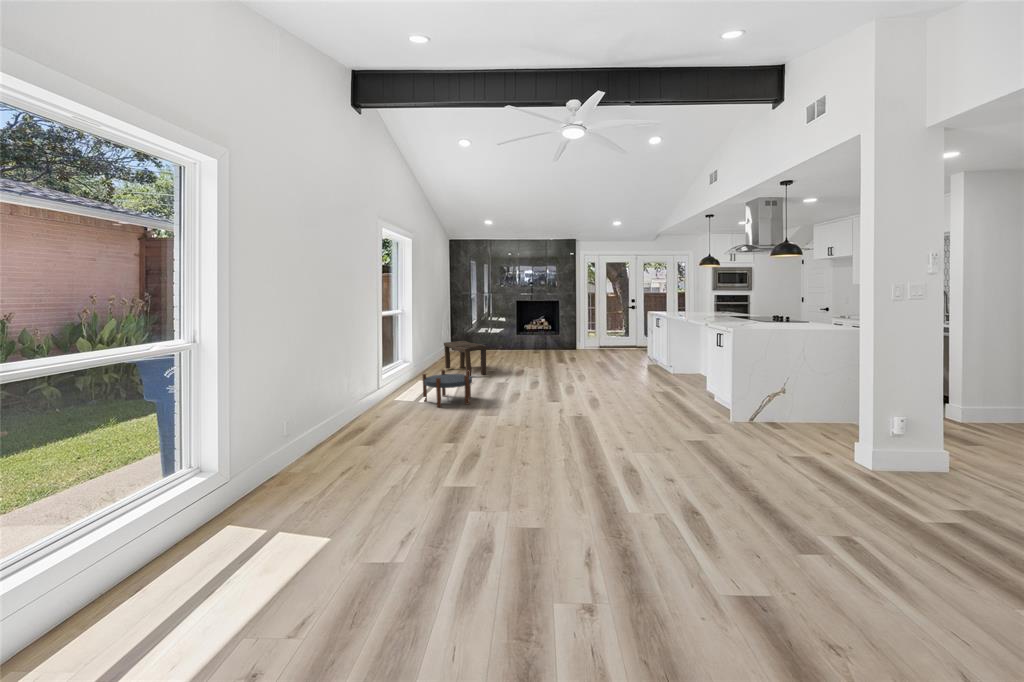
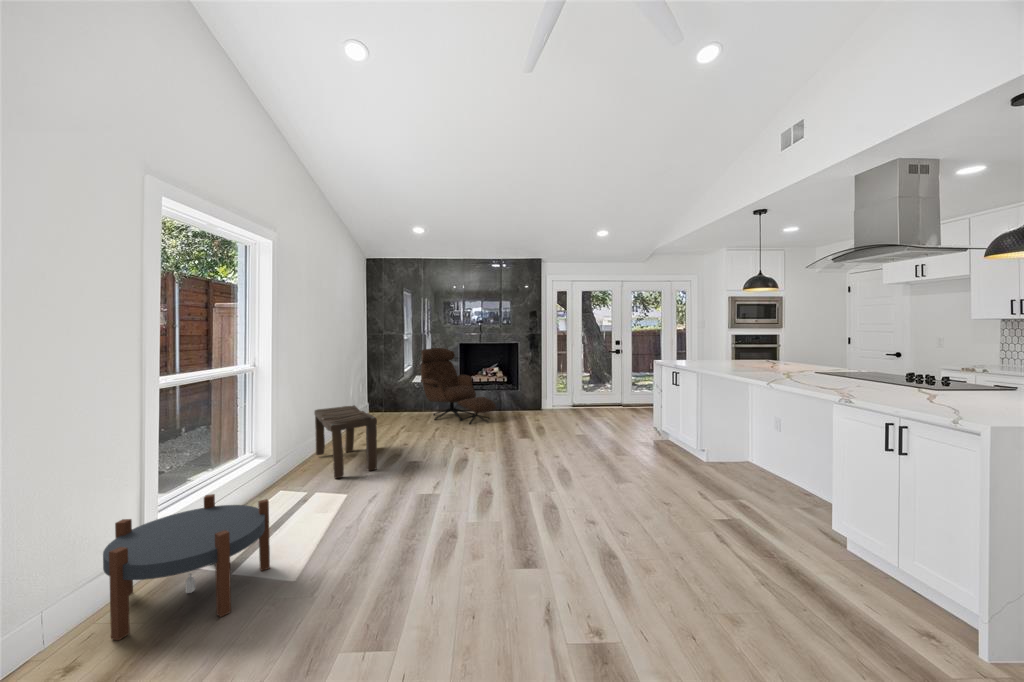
lounge chair: none [491,304,545,356] -> present [421,348,496,424]

